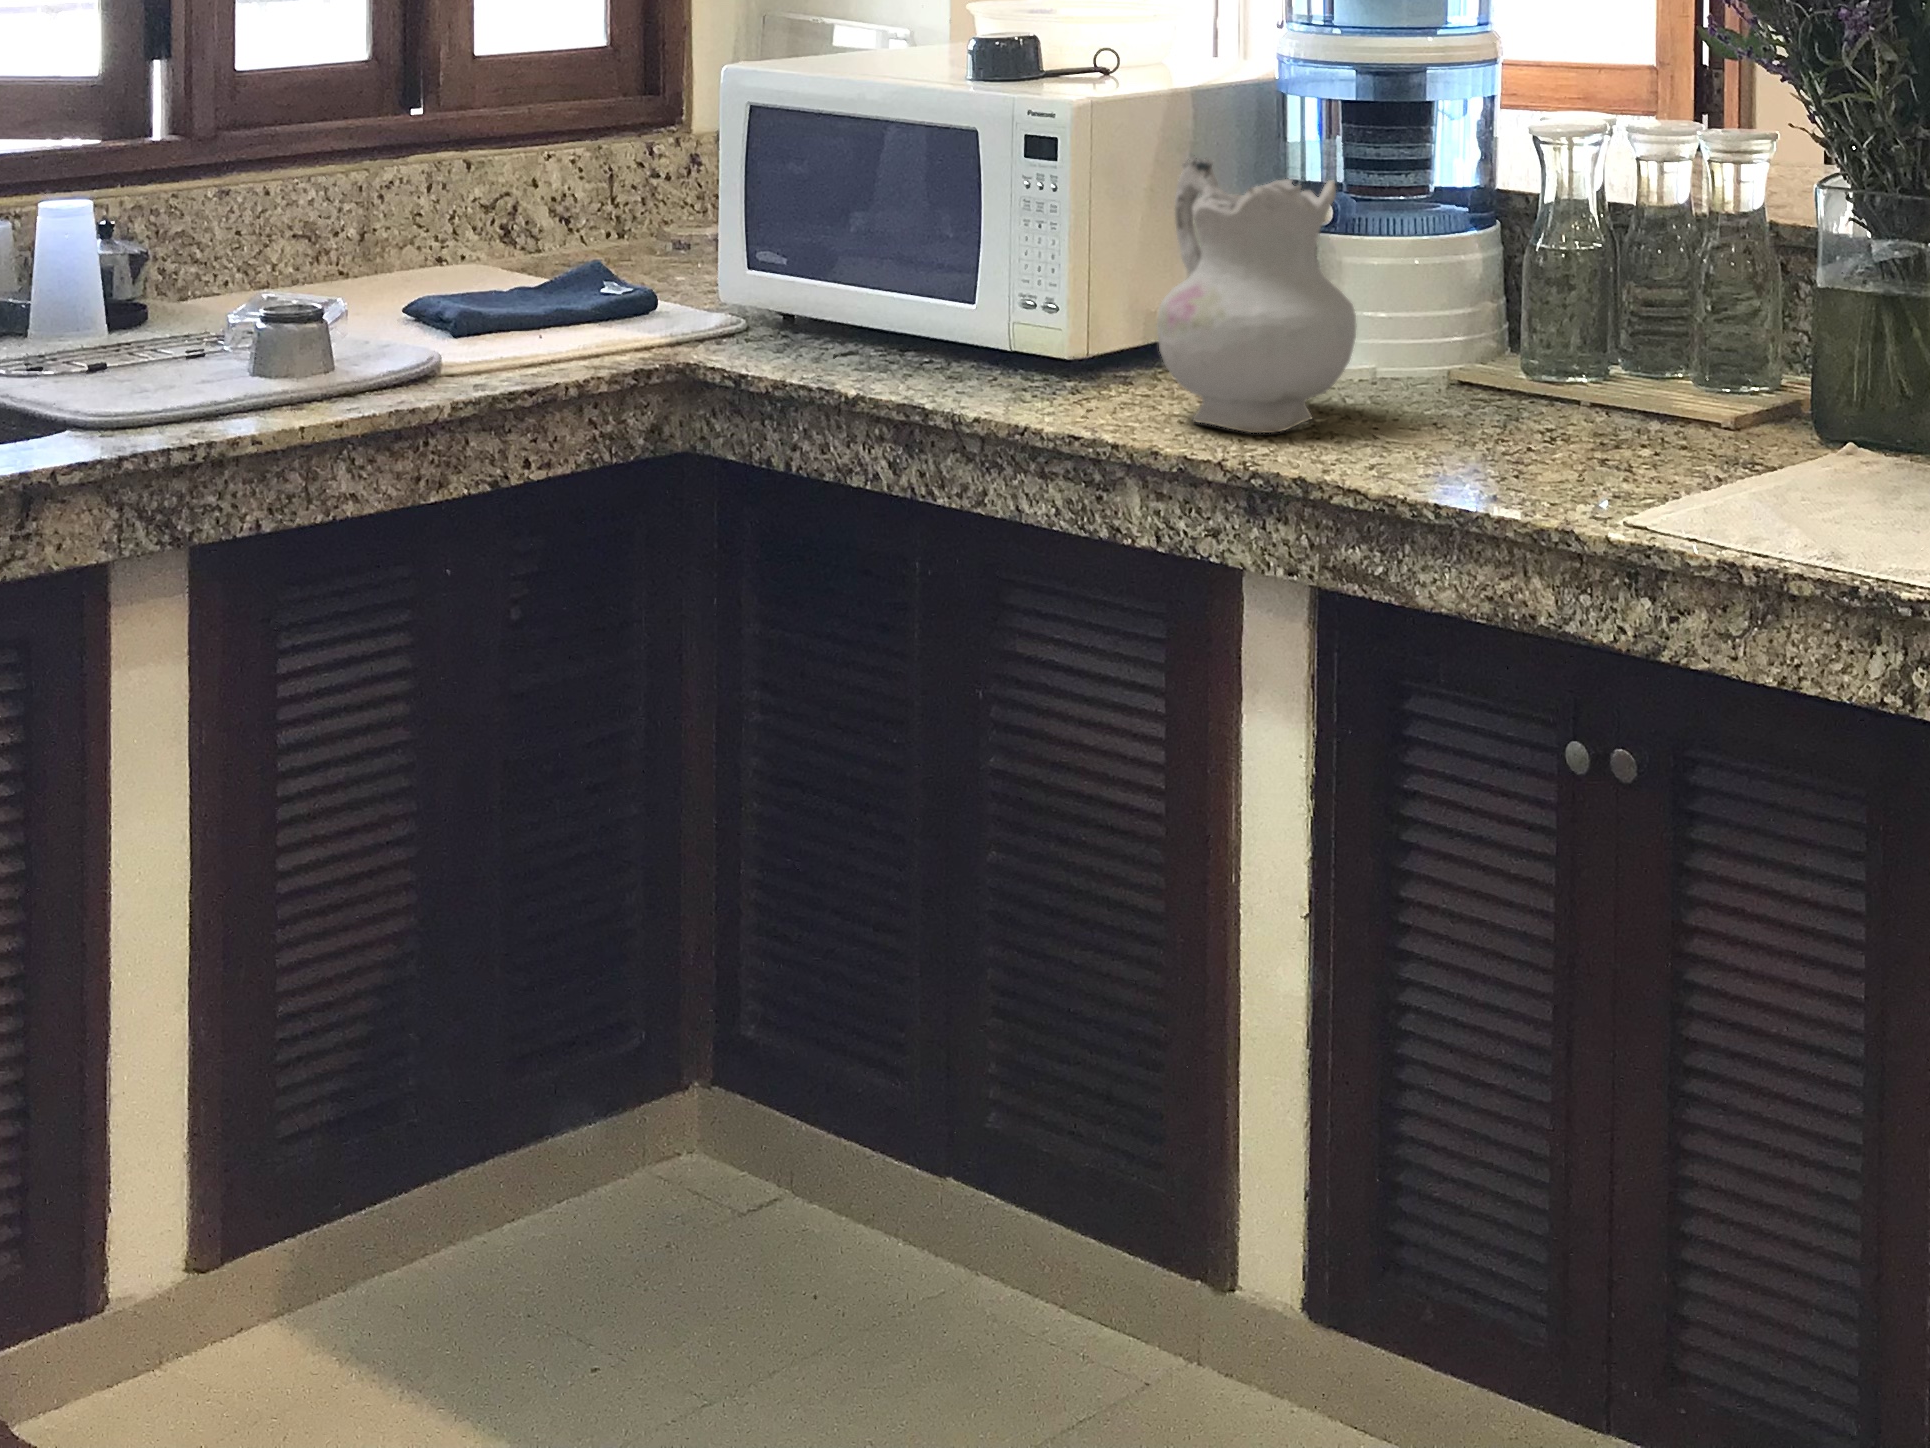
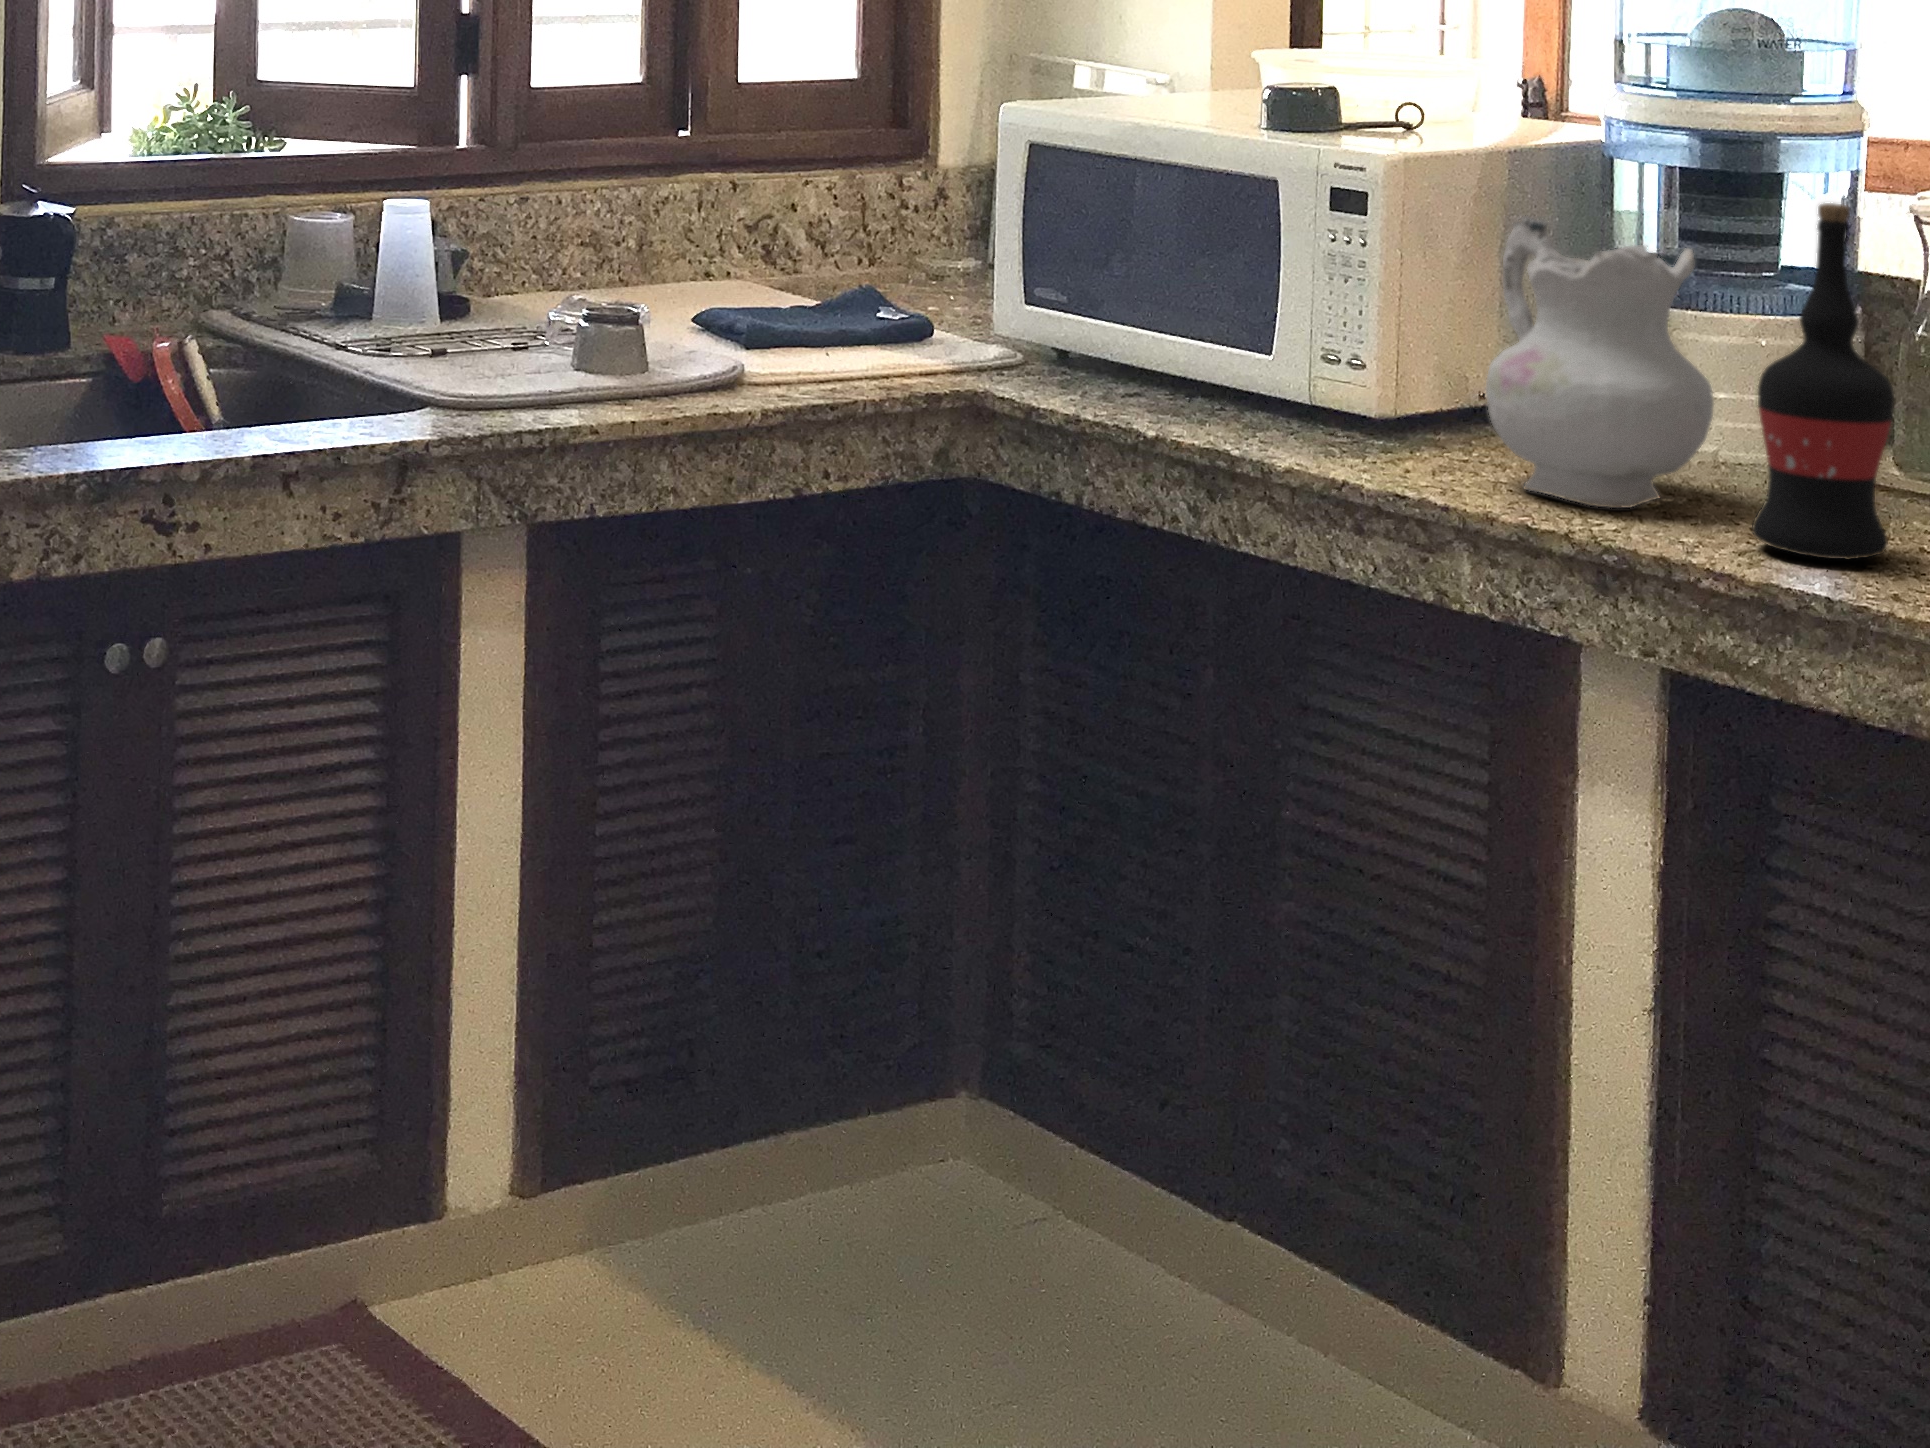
wine bottle: none [1380,131,1498,466] -> present [1752,203,1894,559]

